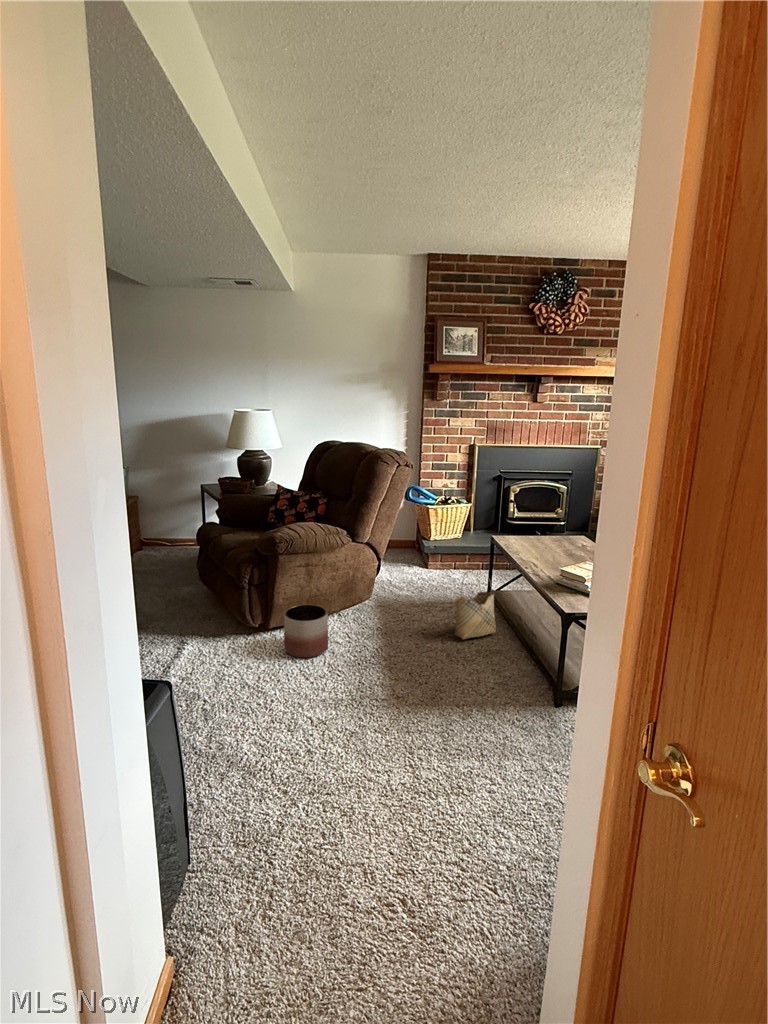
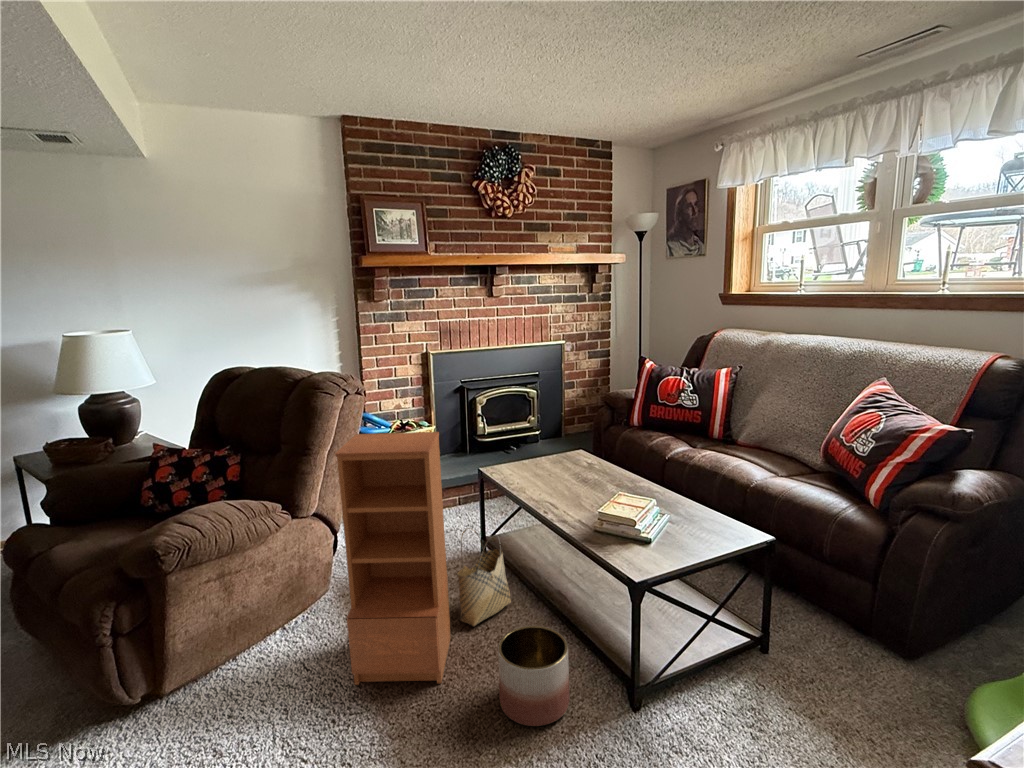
bookcase: none [375,489,452,663] -> present [335,432,450,685]
planter: present [284,604,328,658] -> present [498,626,570,726]

